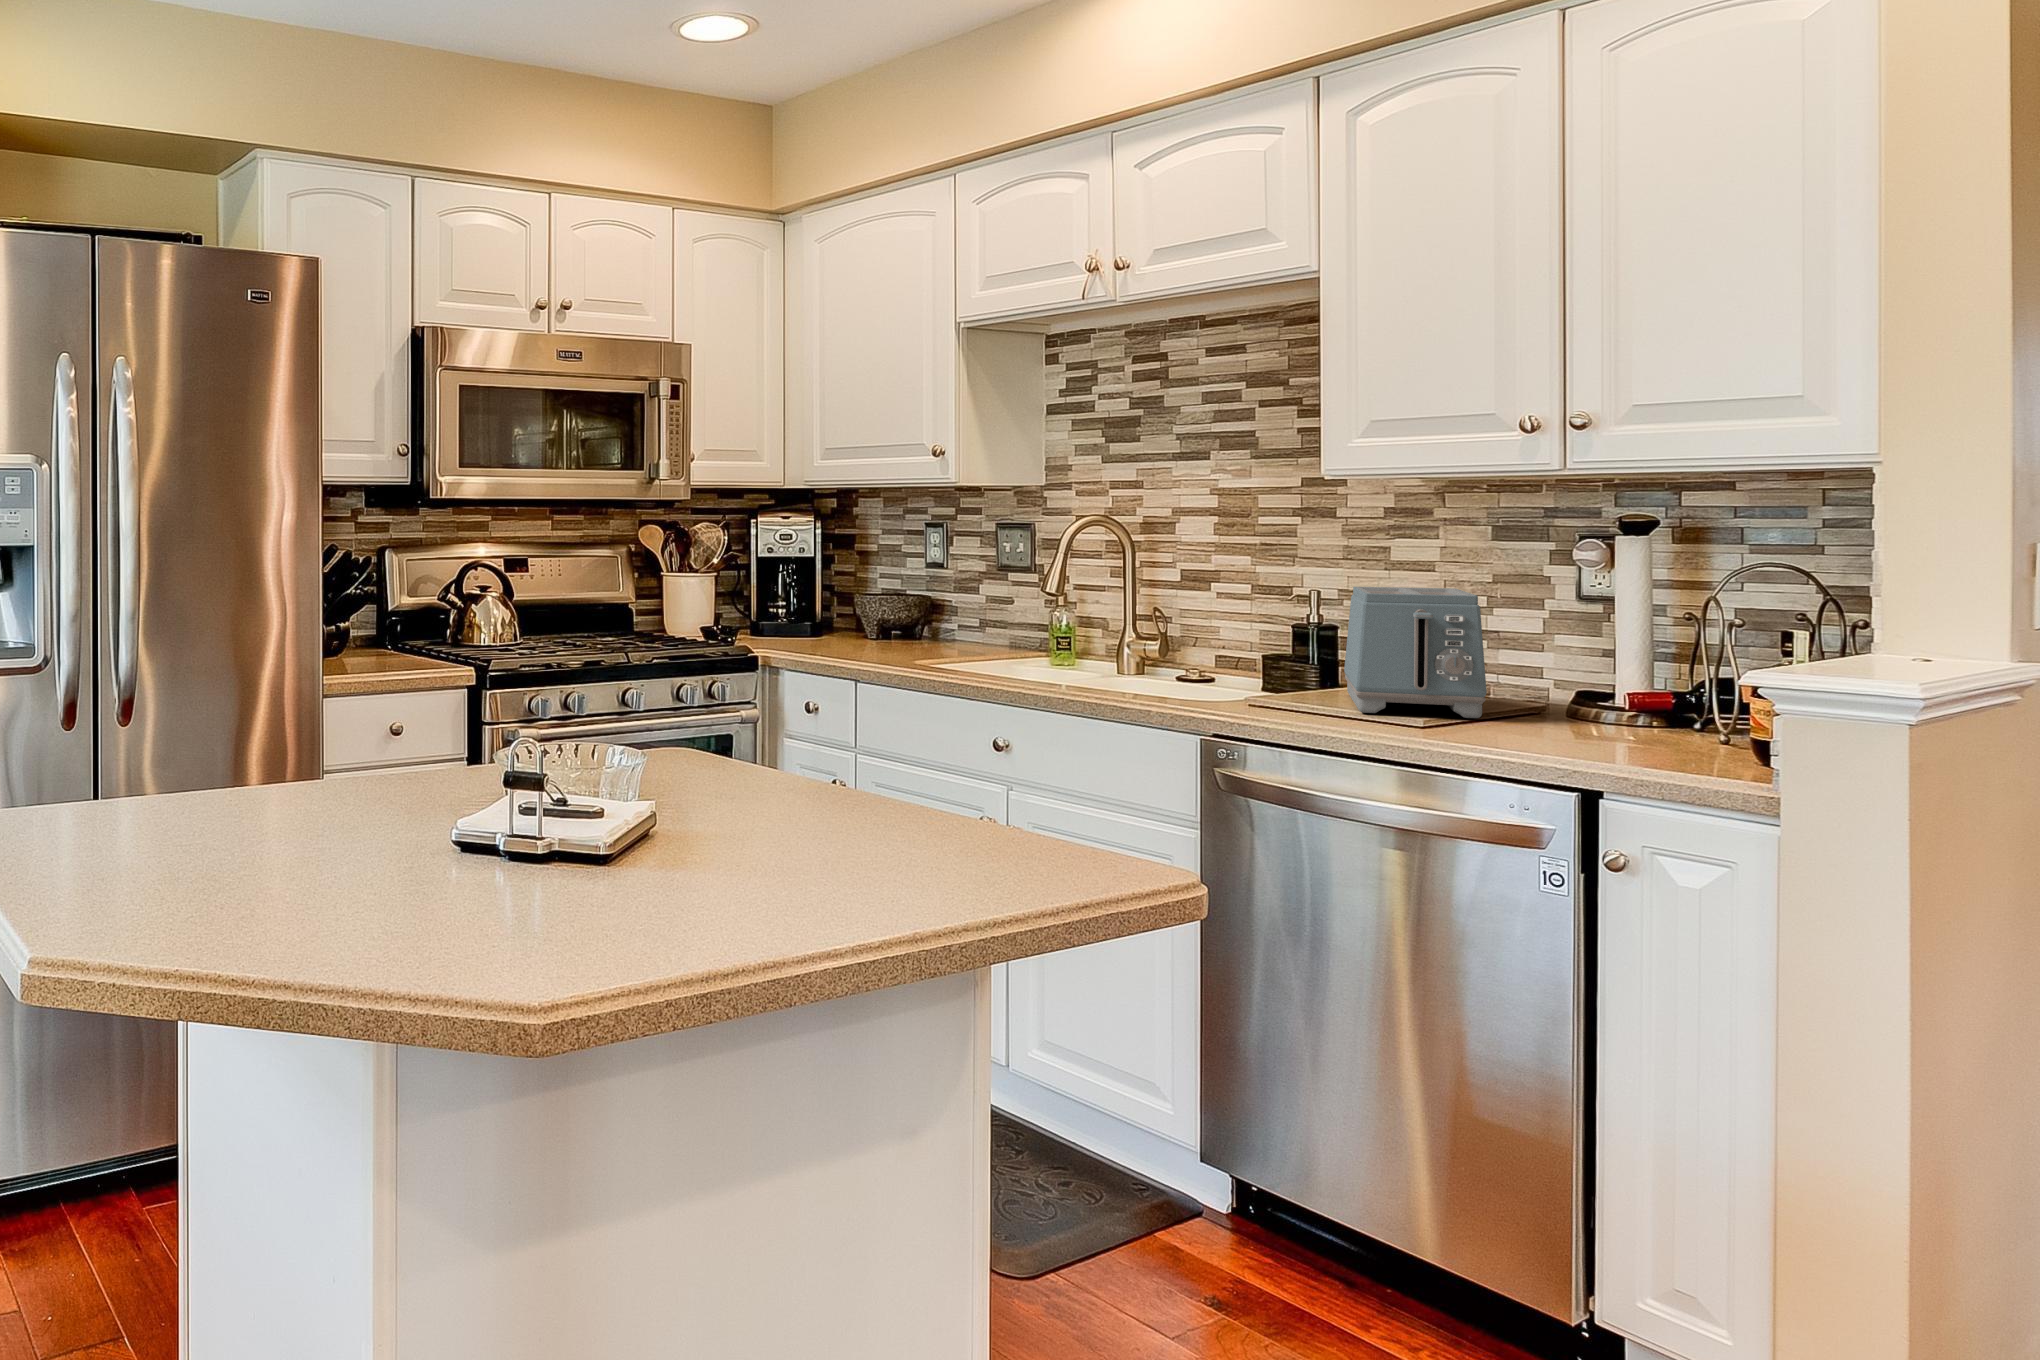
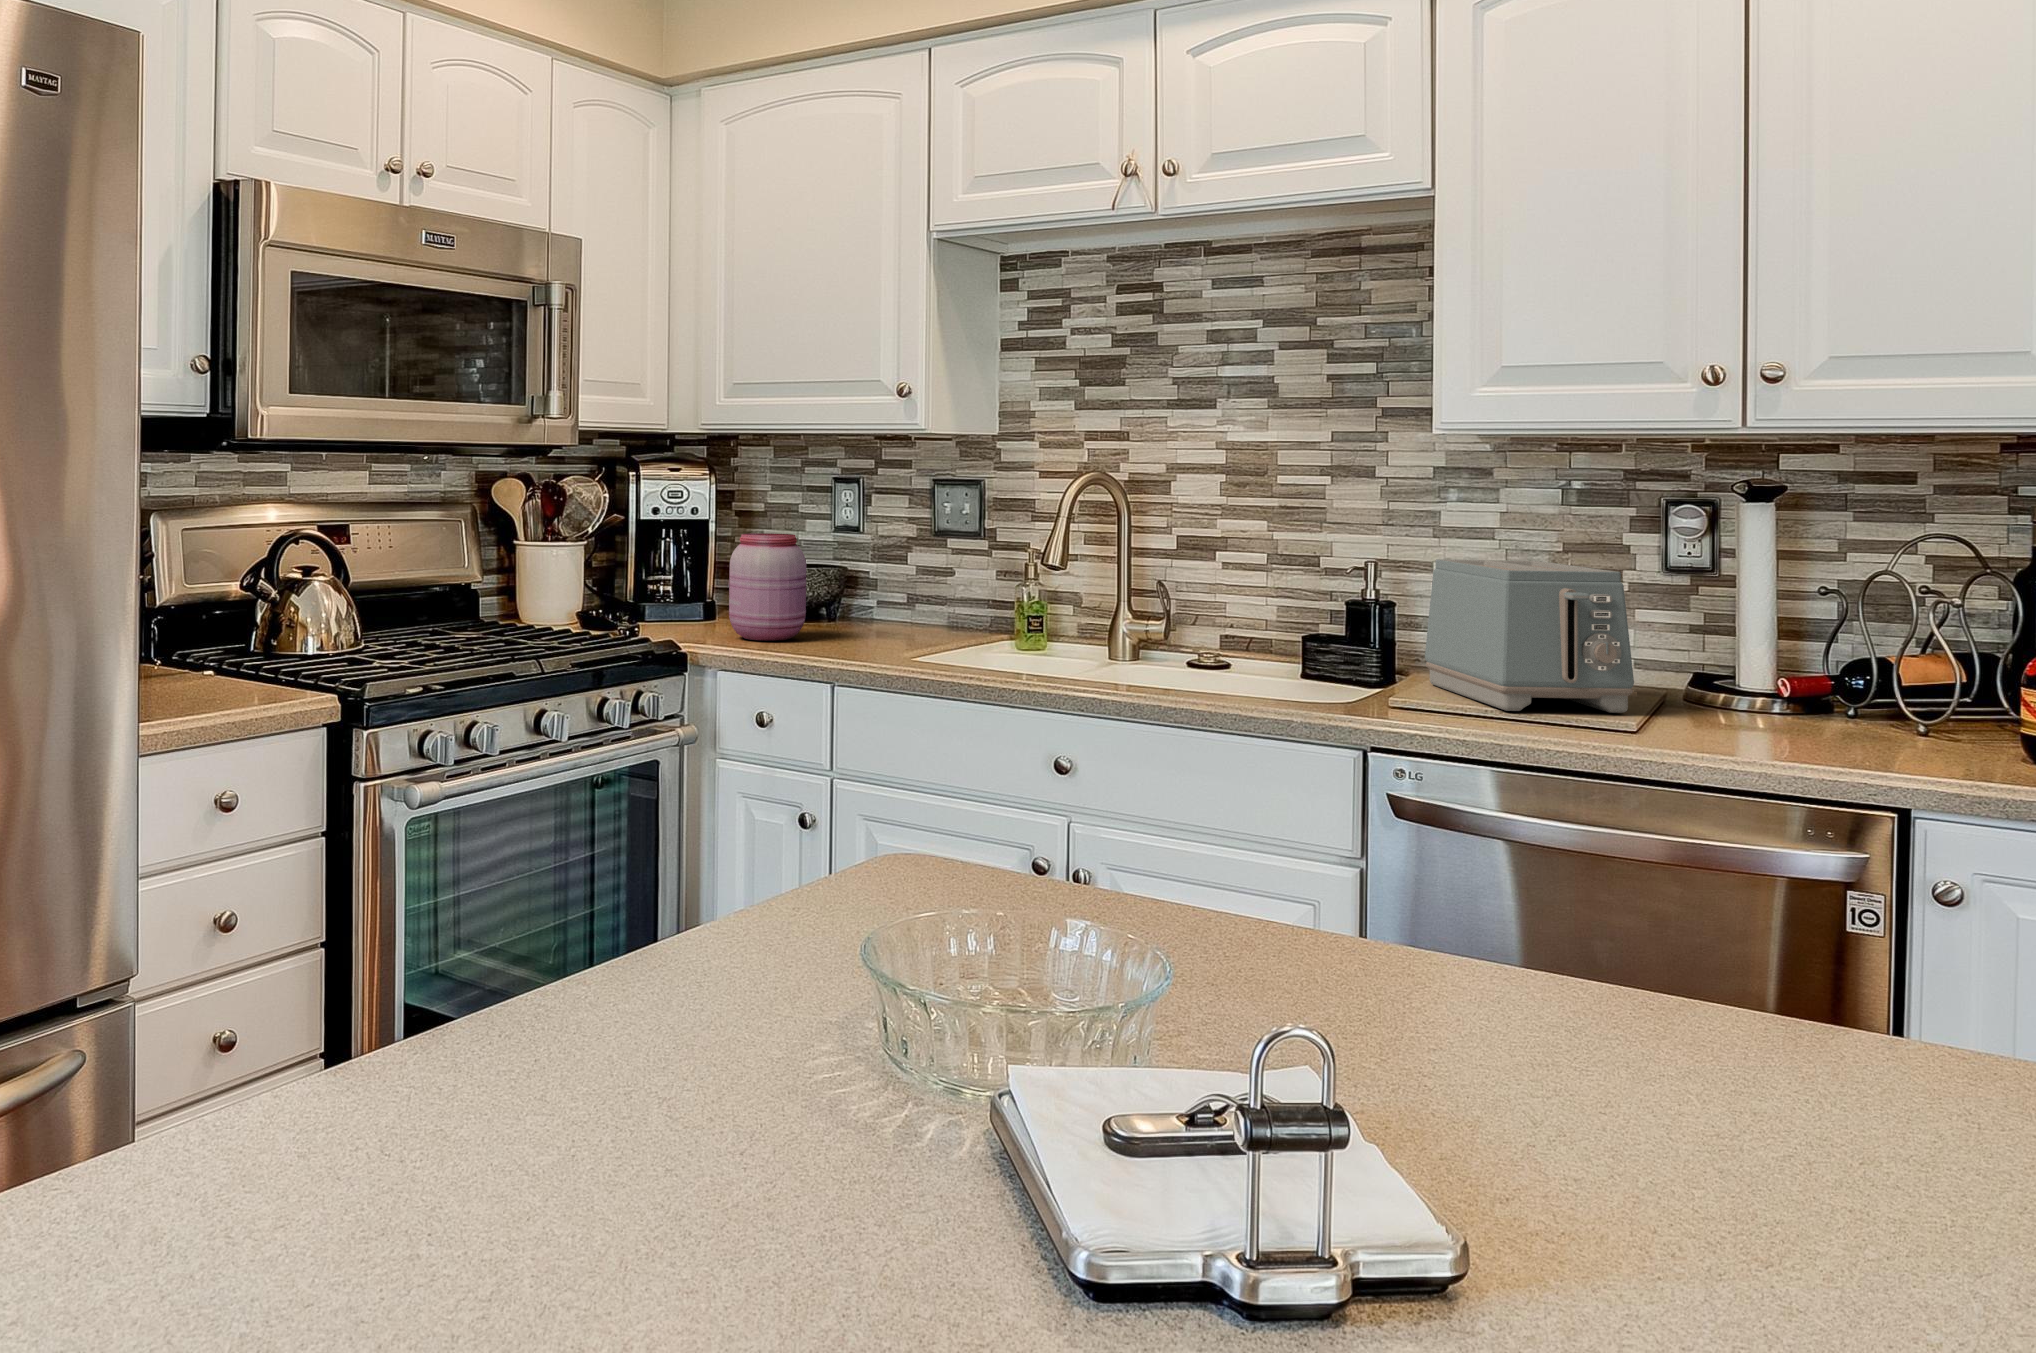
jar: none [807,567,868,649] -> present [729,533,806,641]

